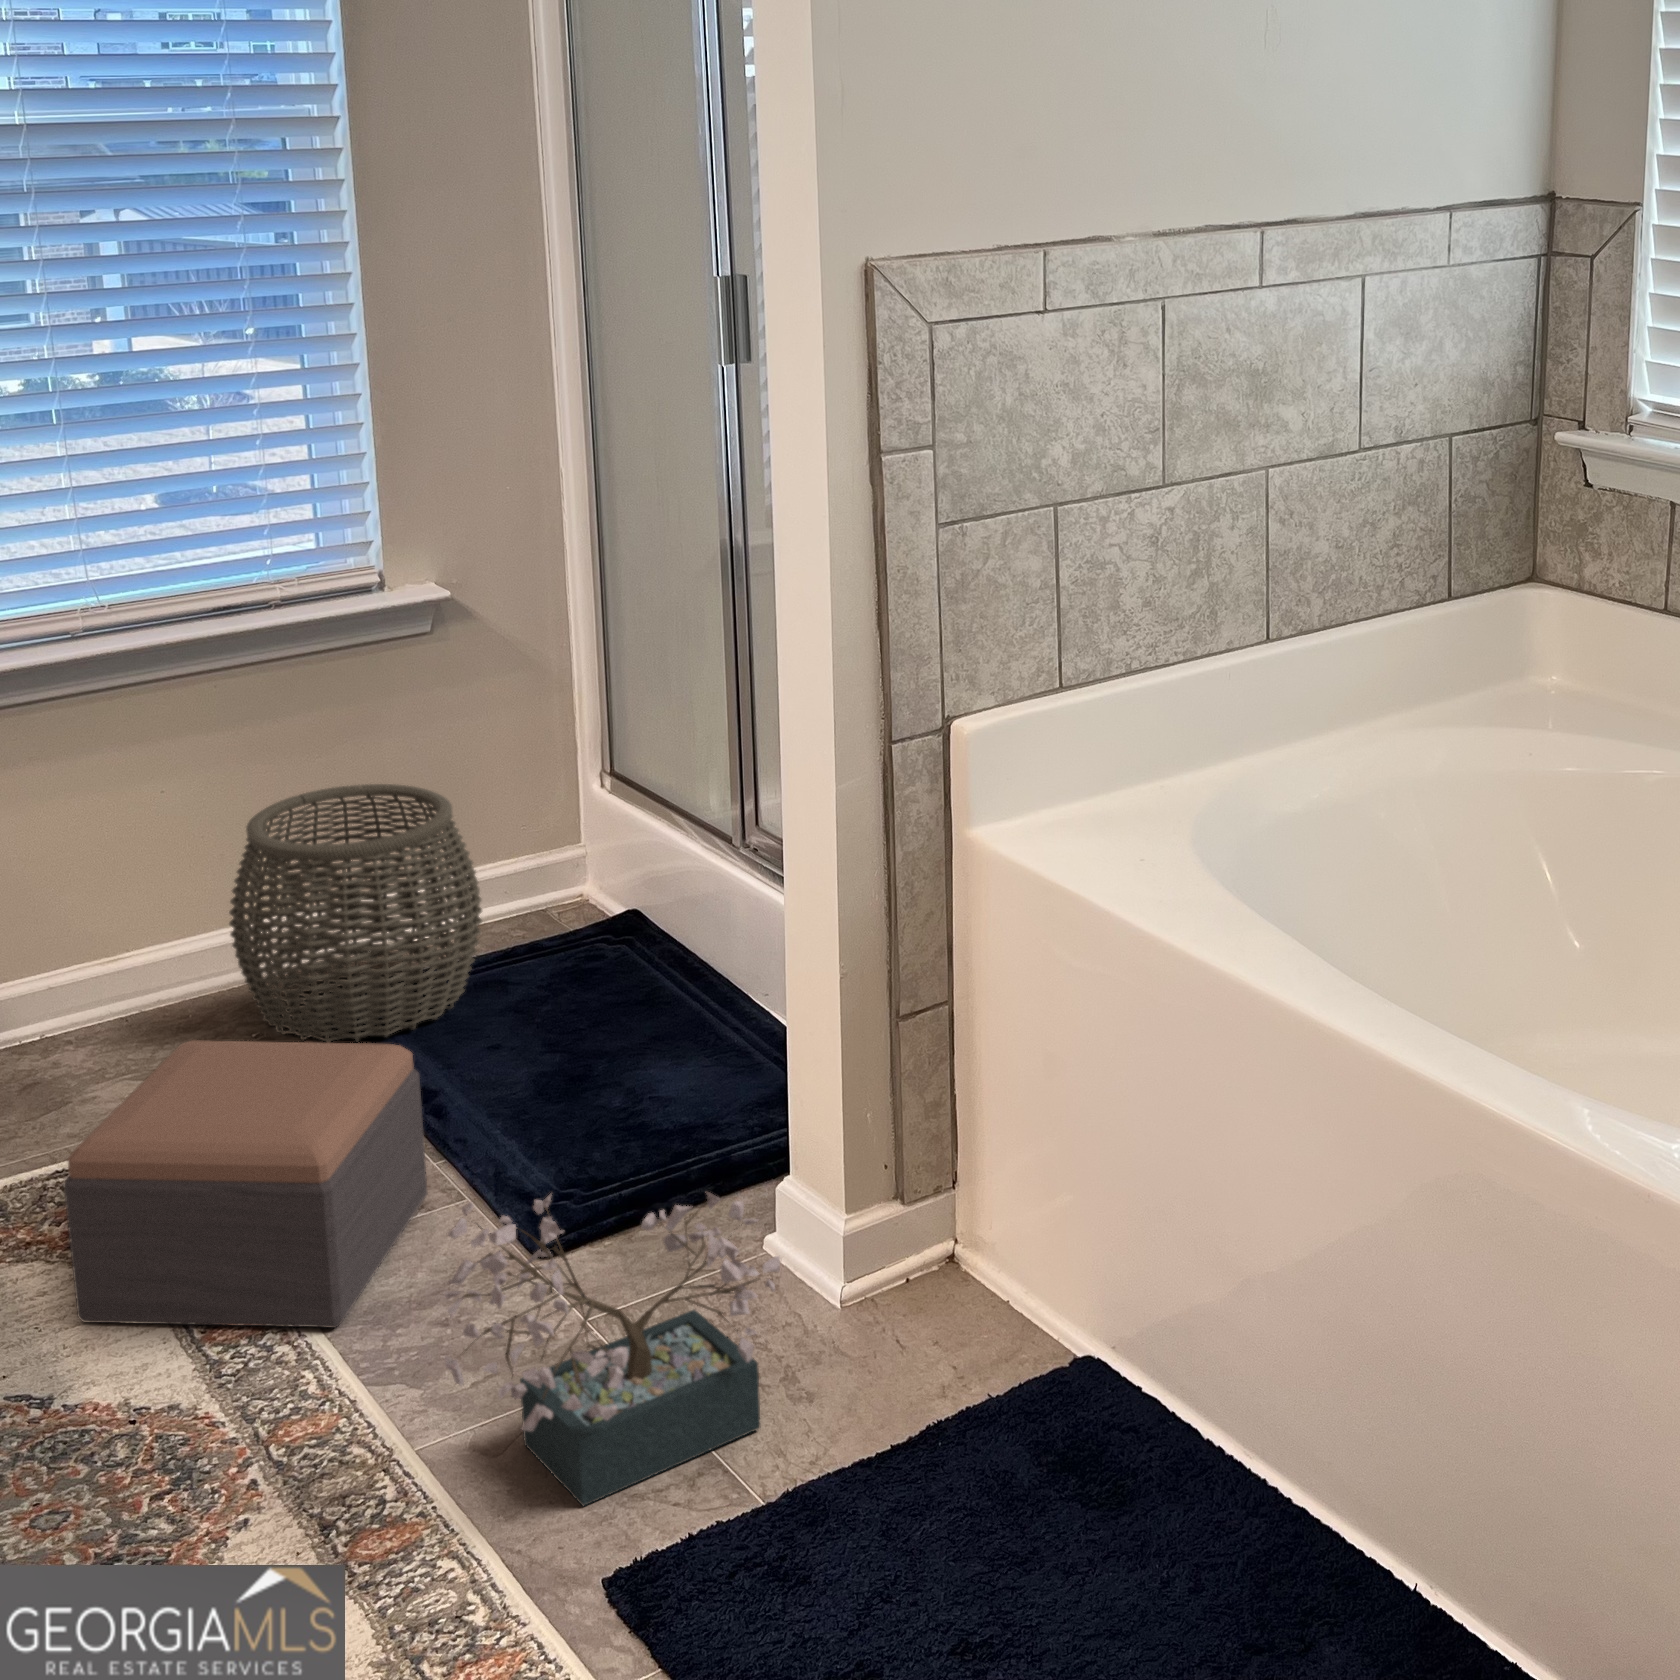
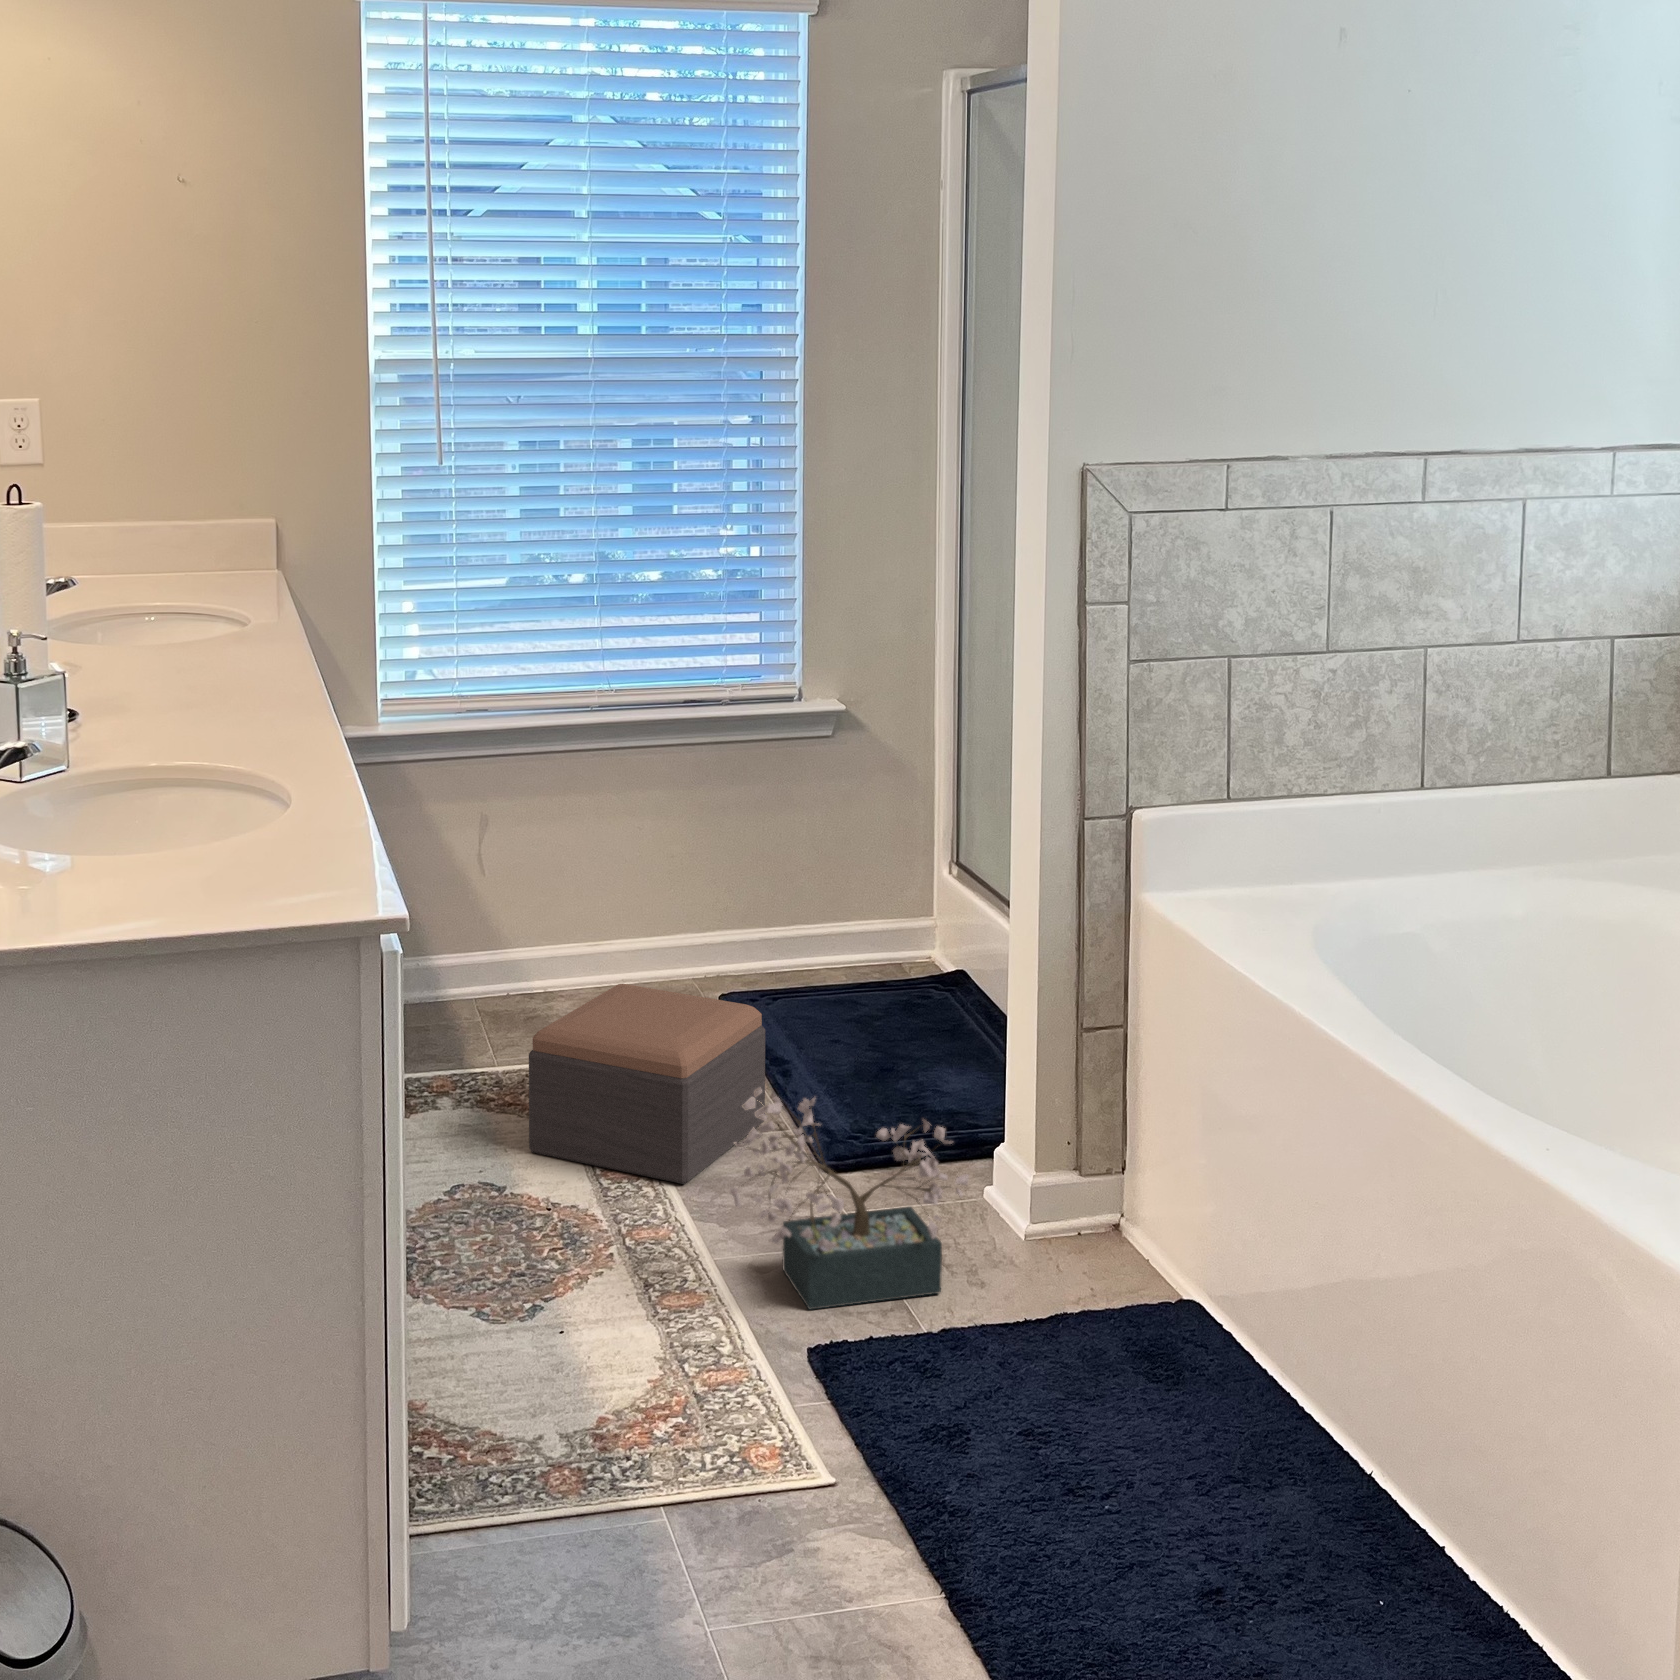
woven basket: present [229,784,482,1043] -> none [671,841,847,1025]

